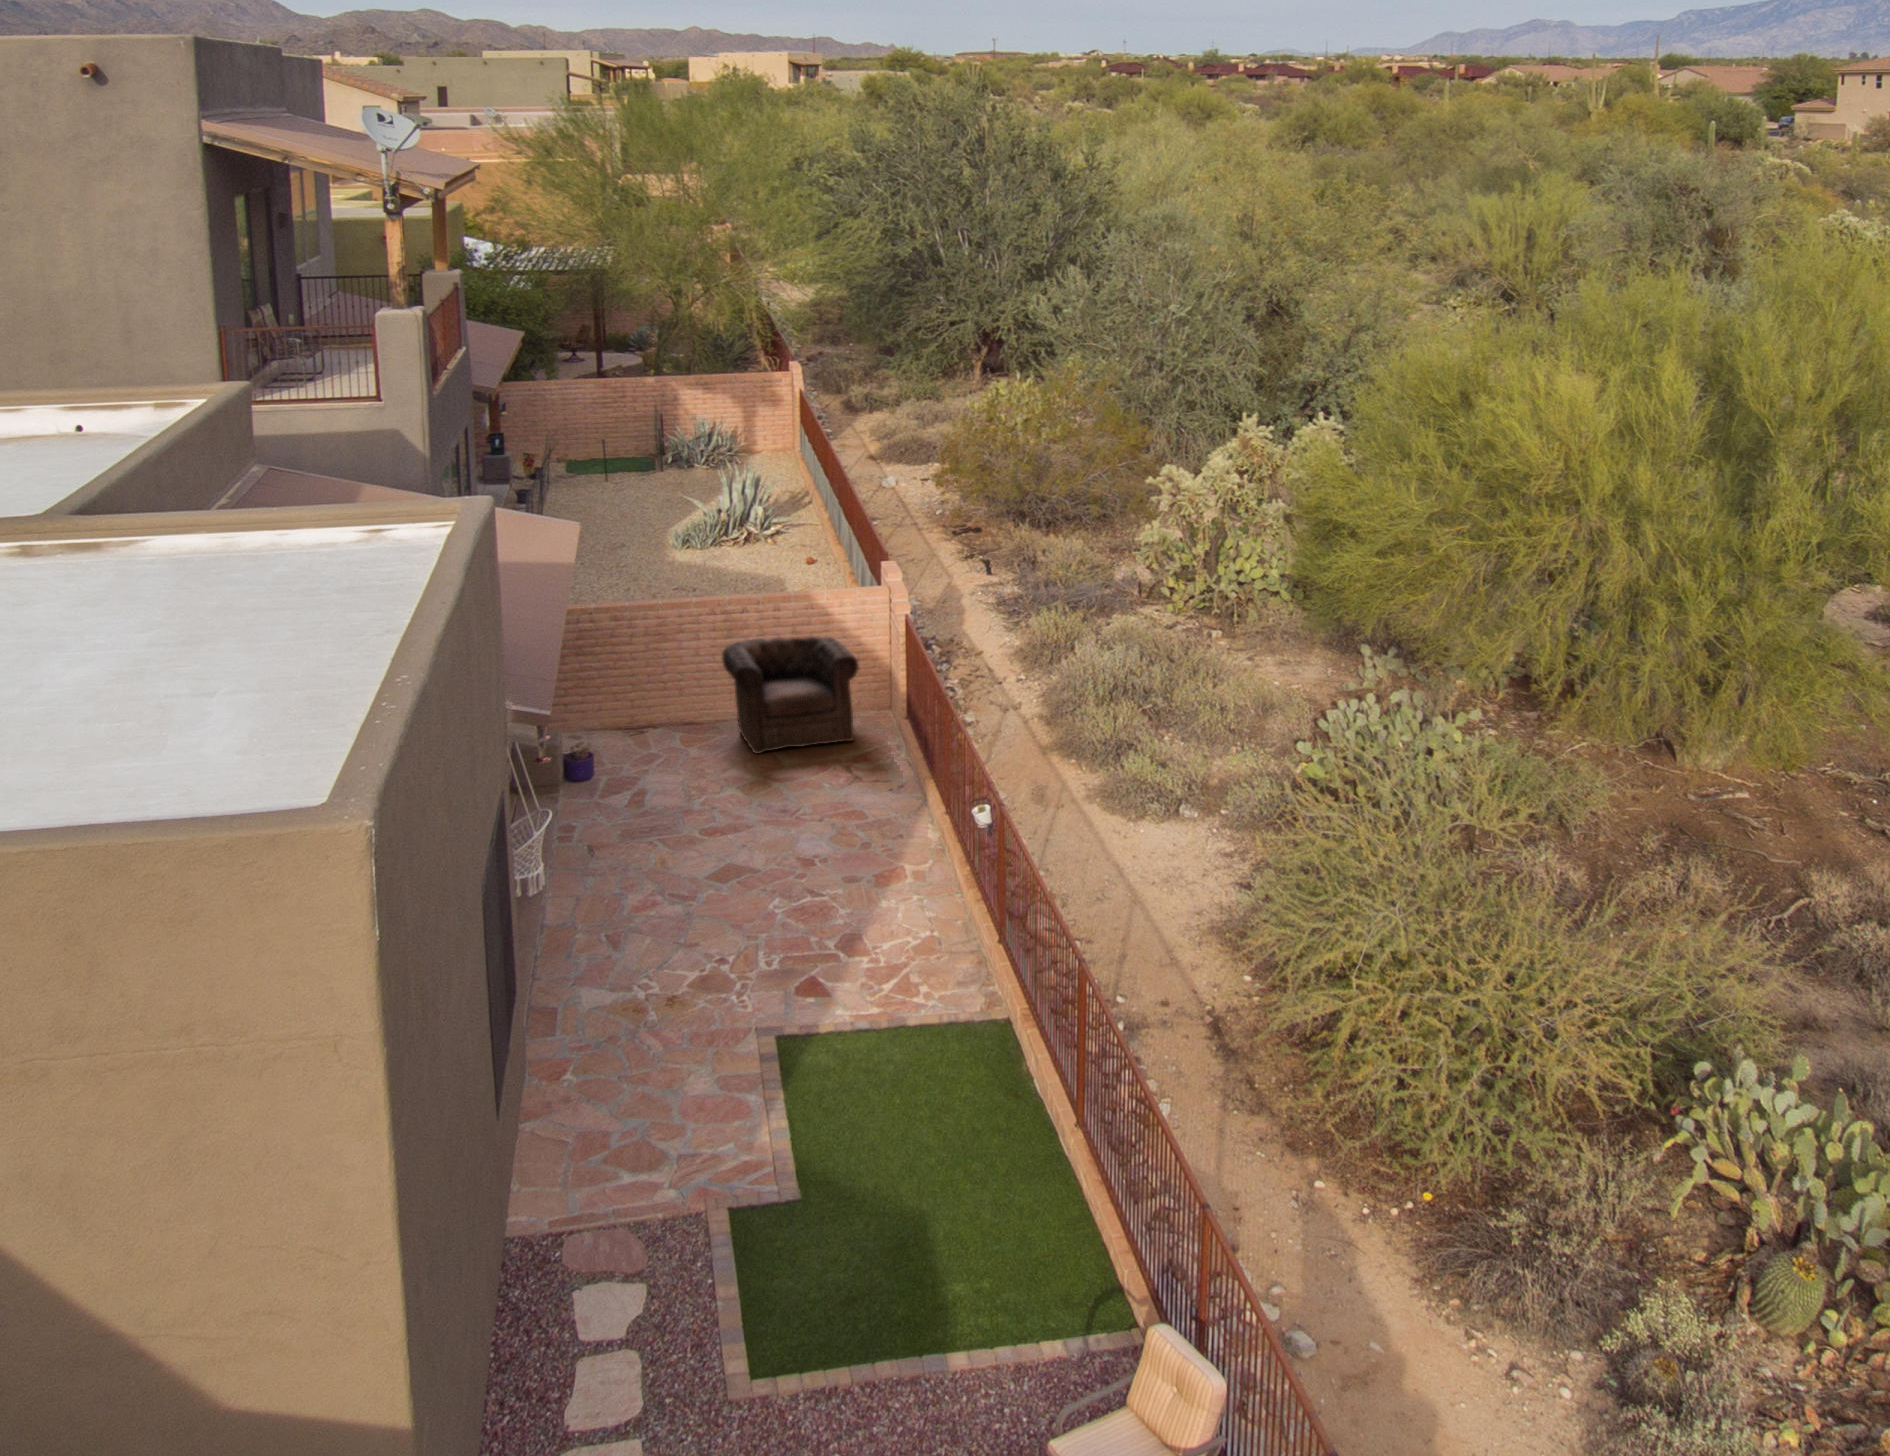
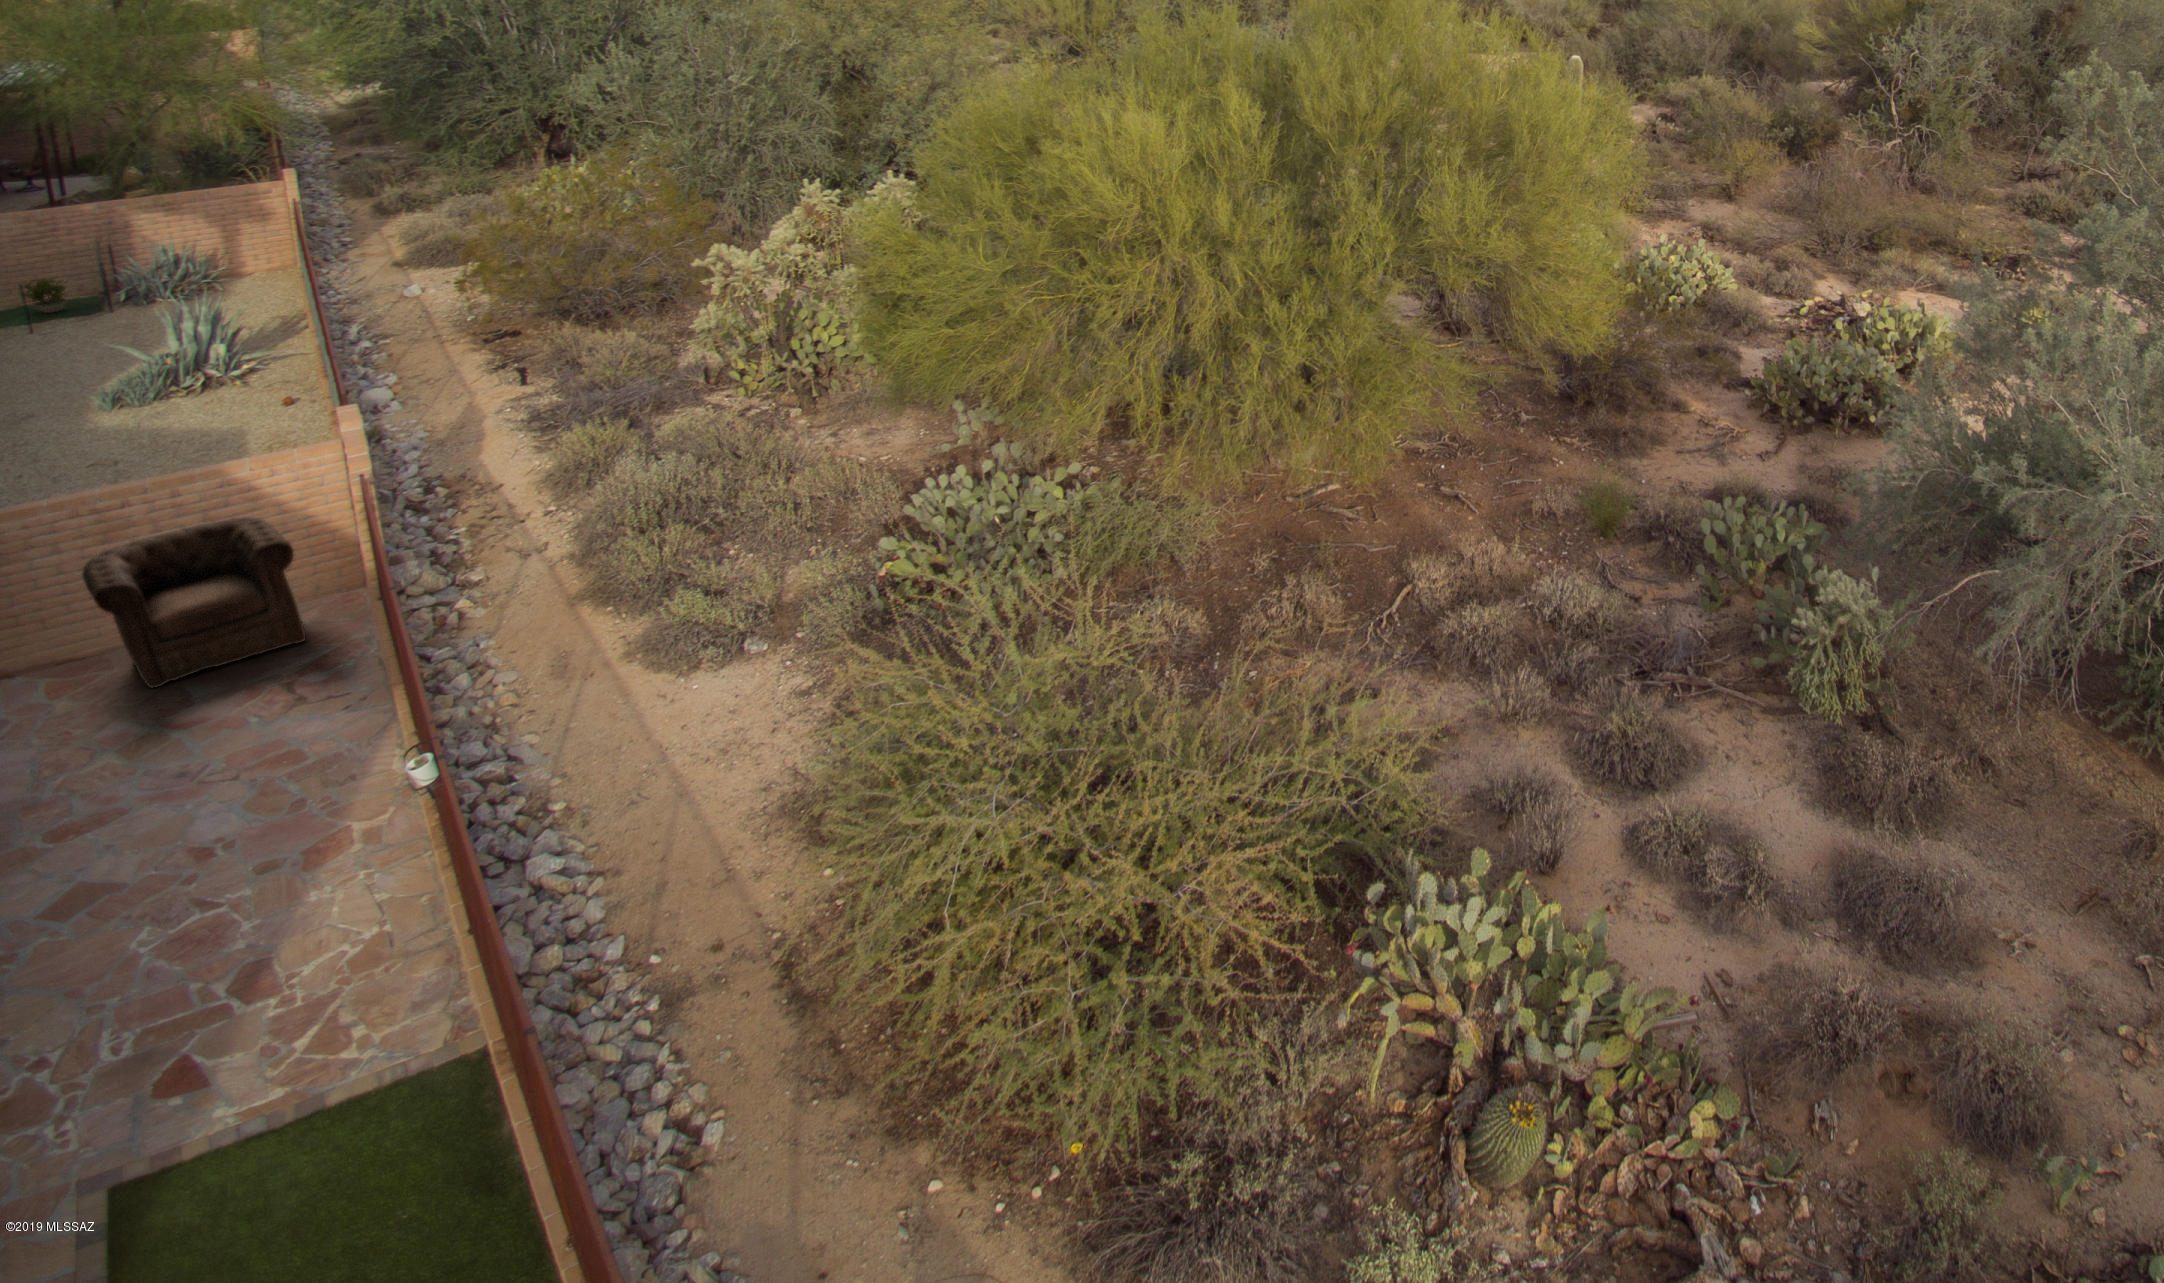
potted plant: none [604,432,635,462] -> present [22,279,66,313]

